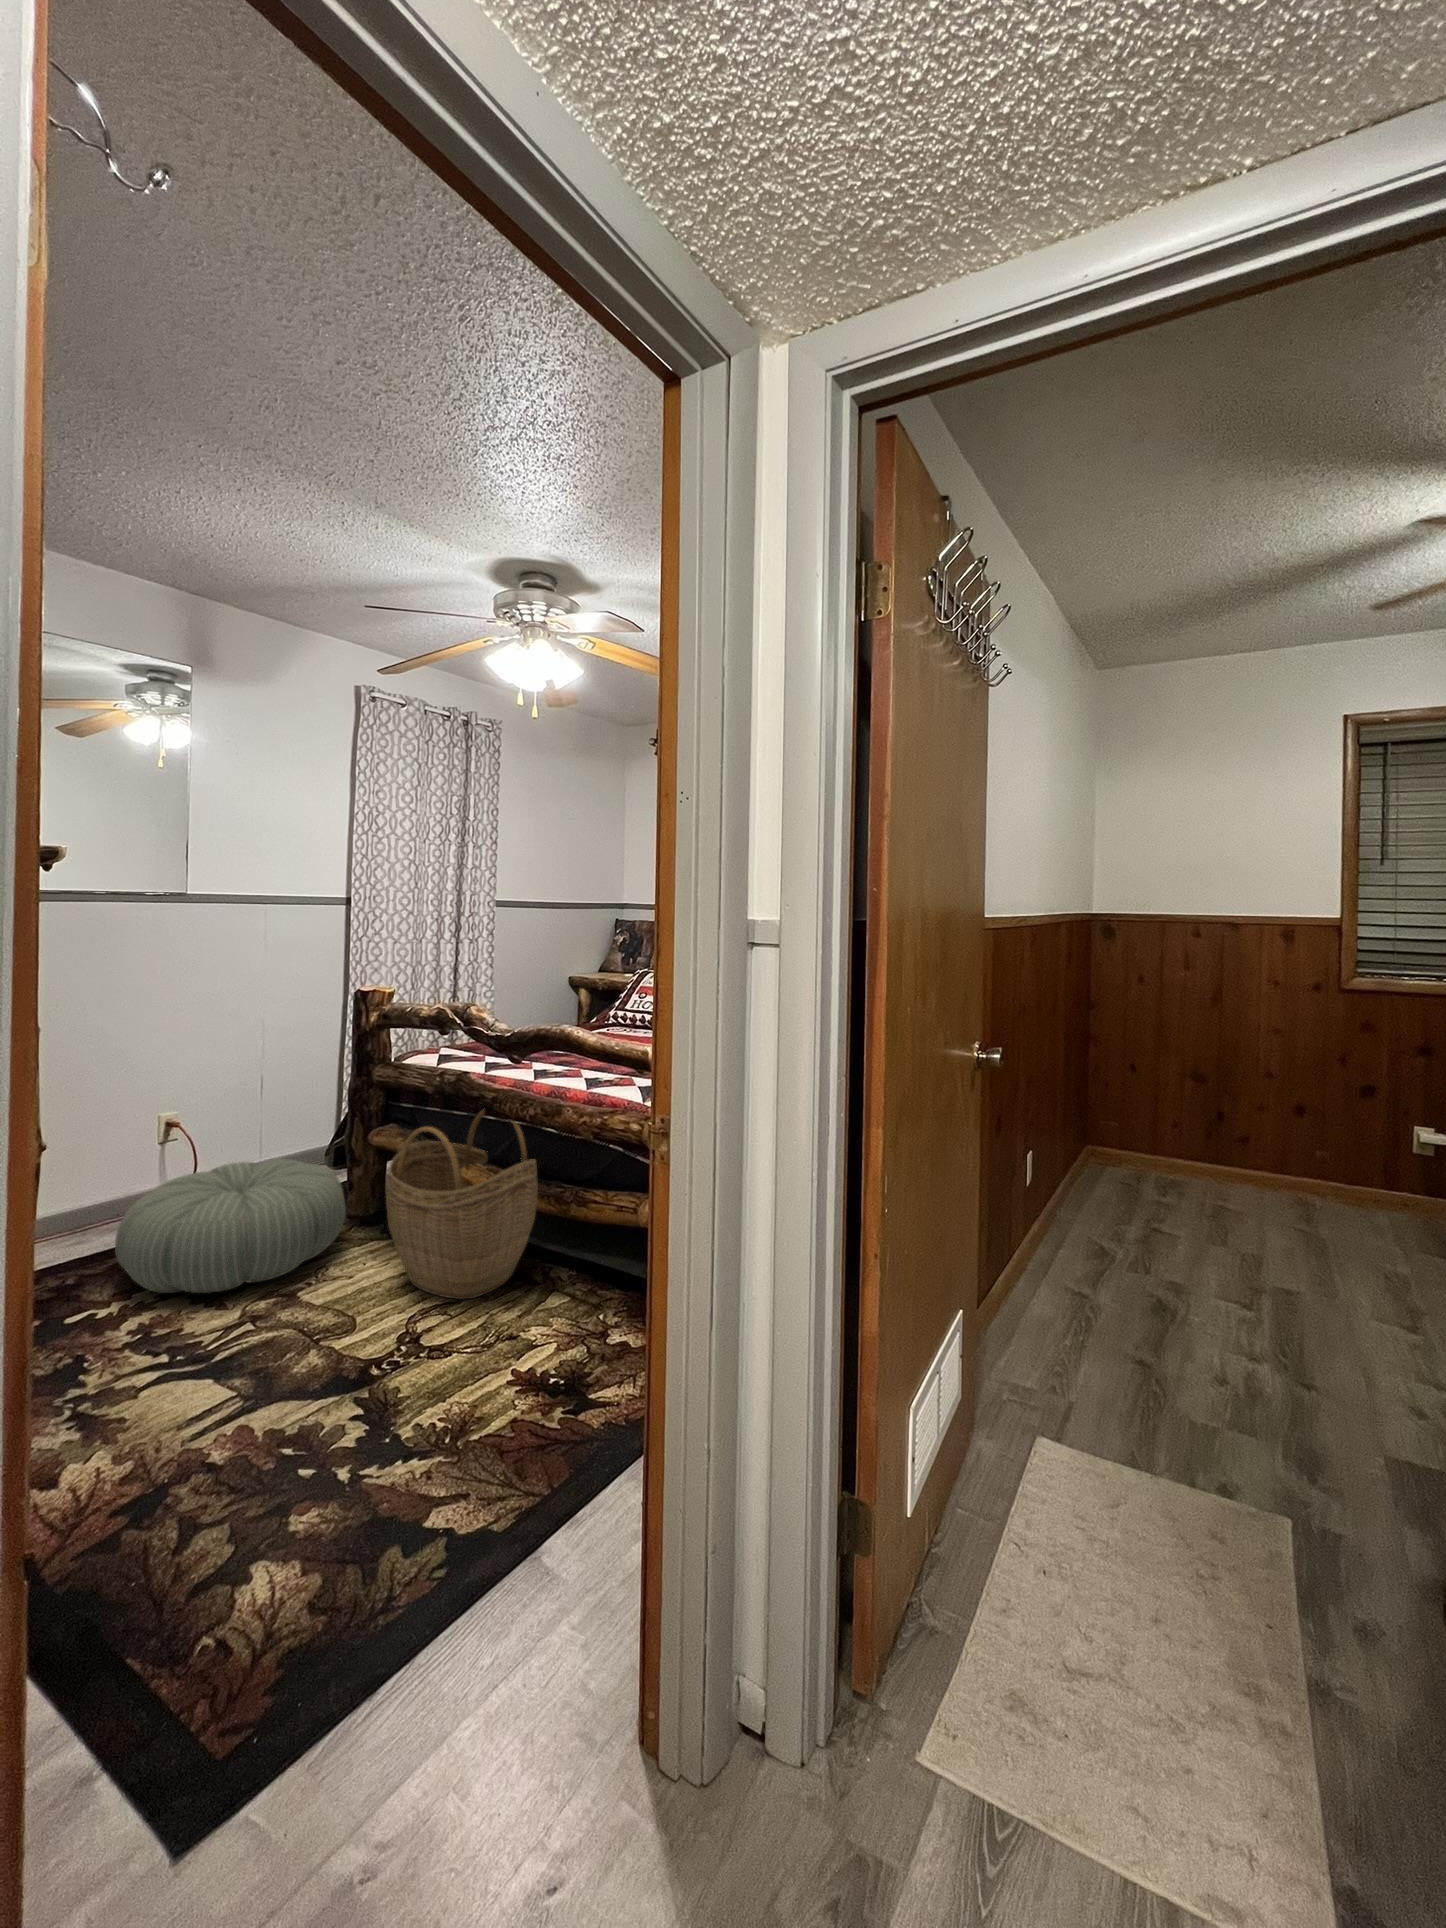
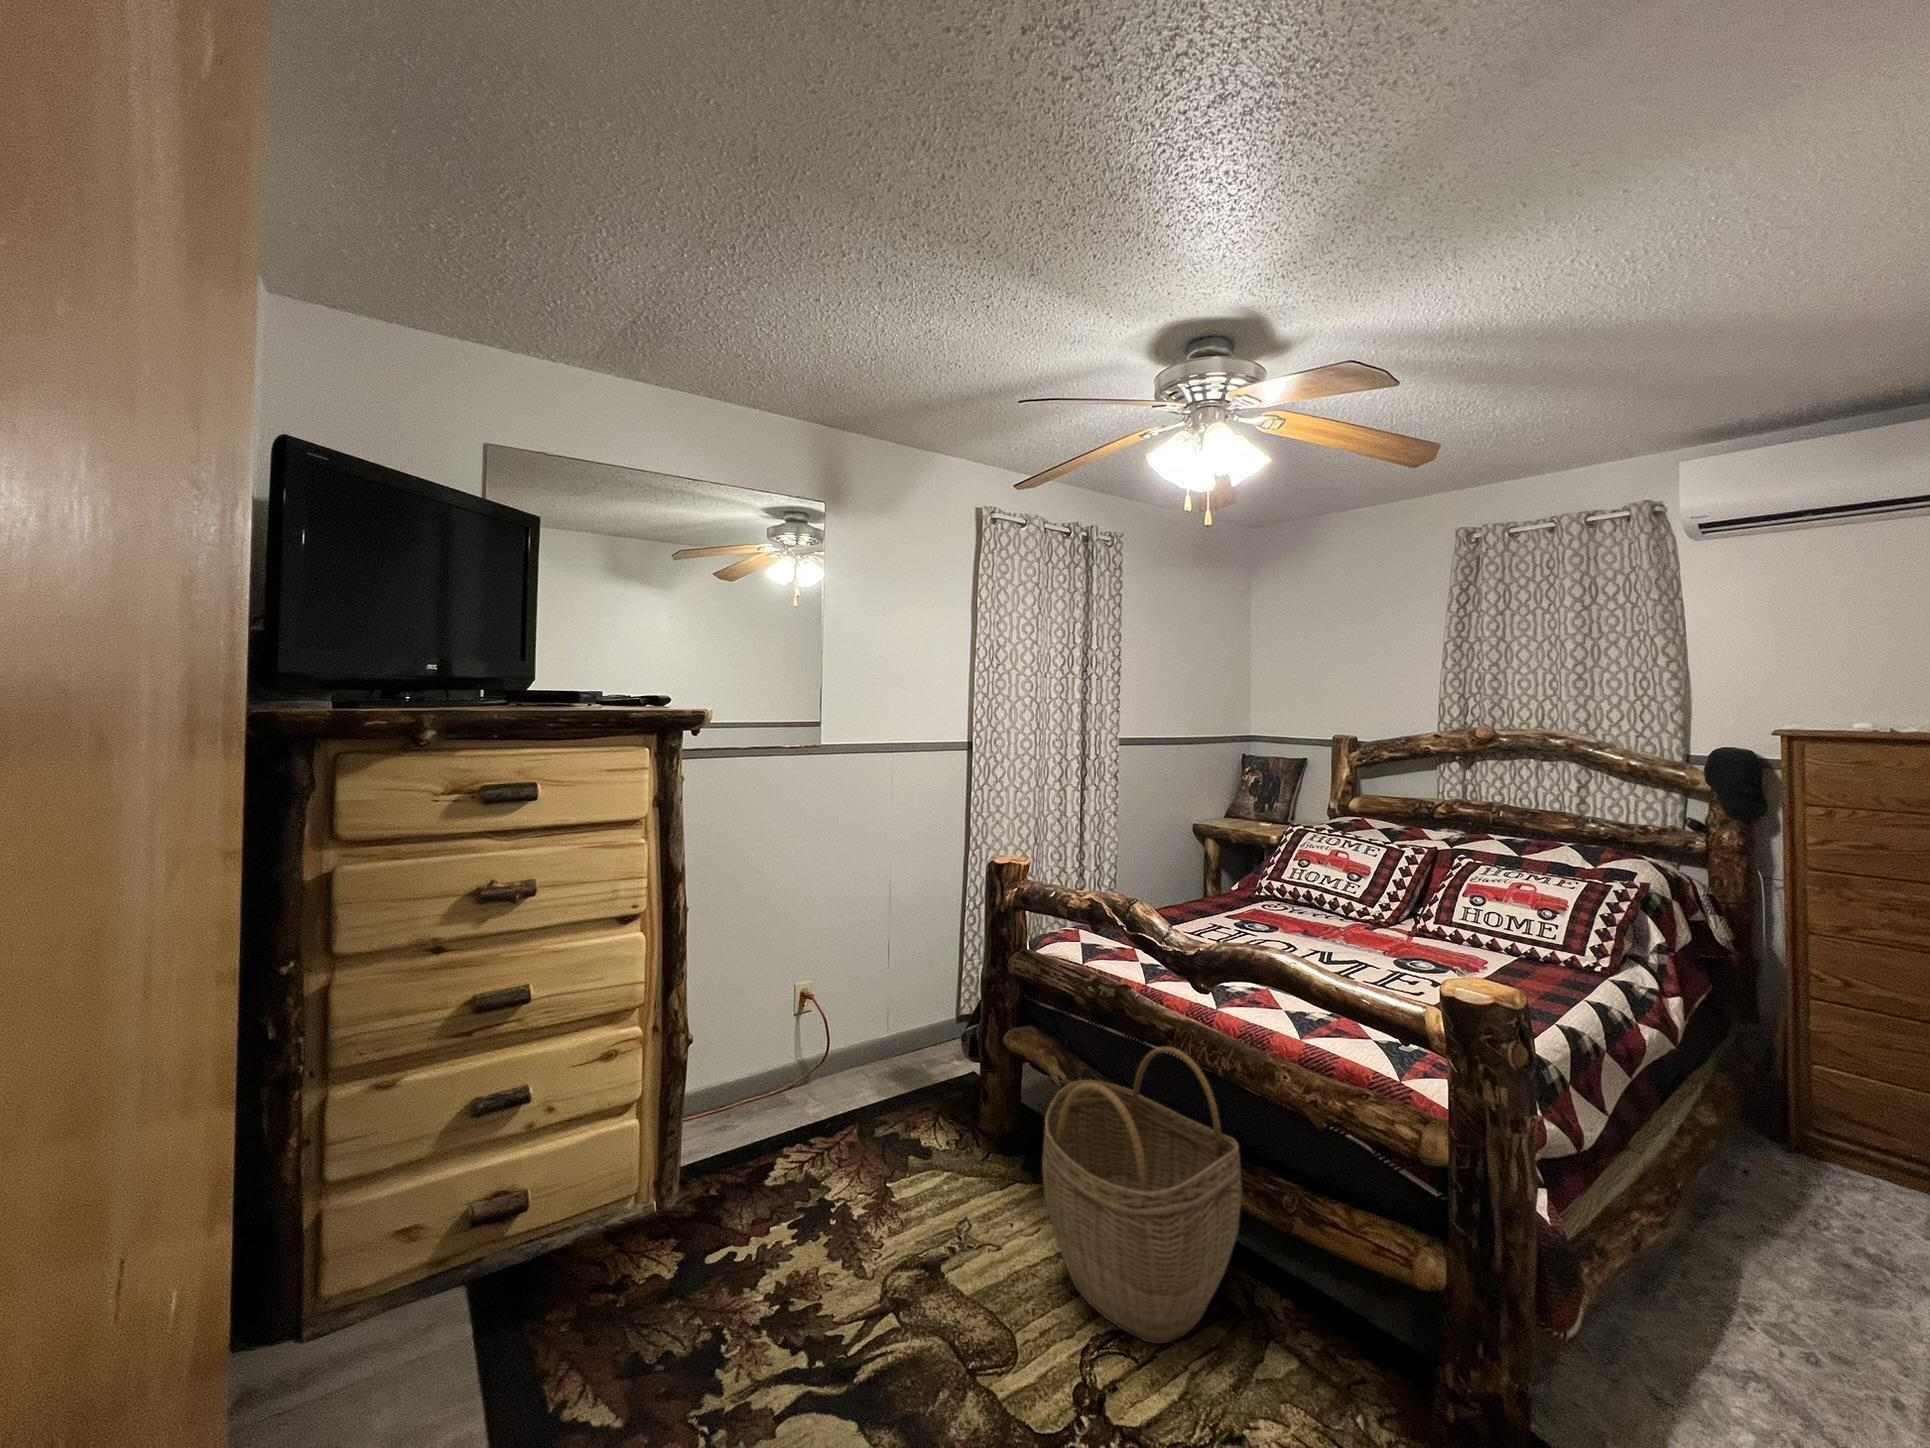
pouf: present [115,1159,346,1293] -> none [756,1060,987,1249]

